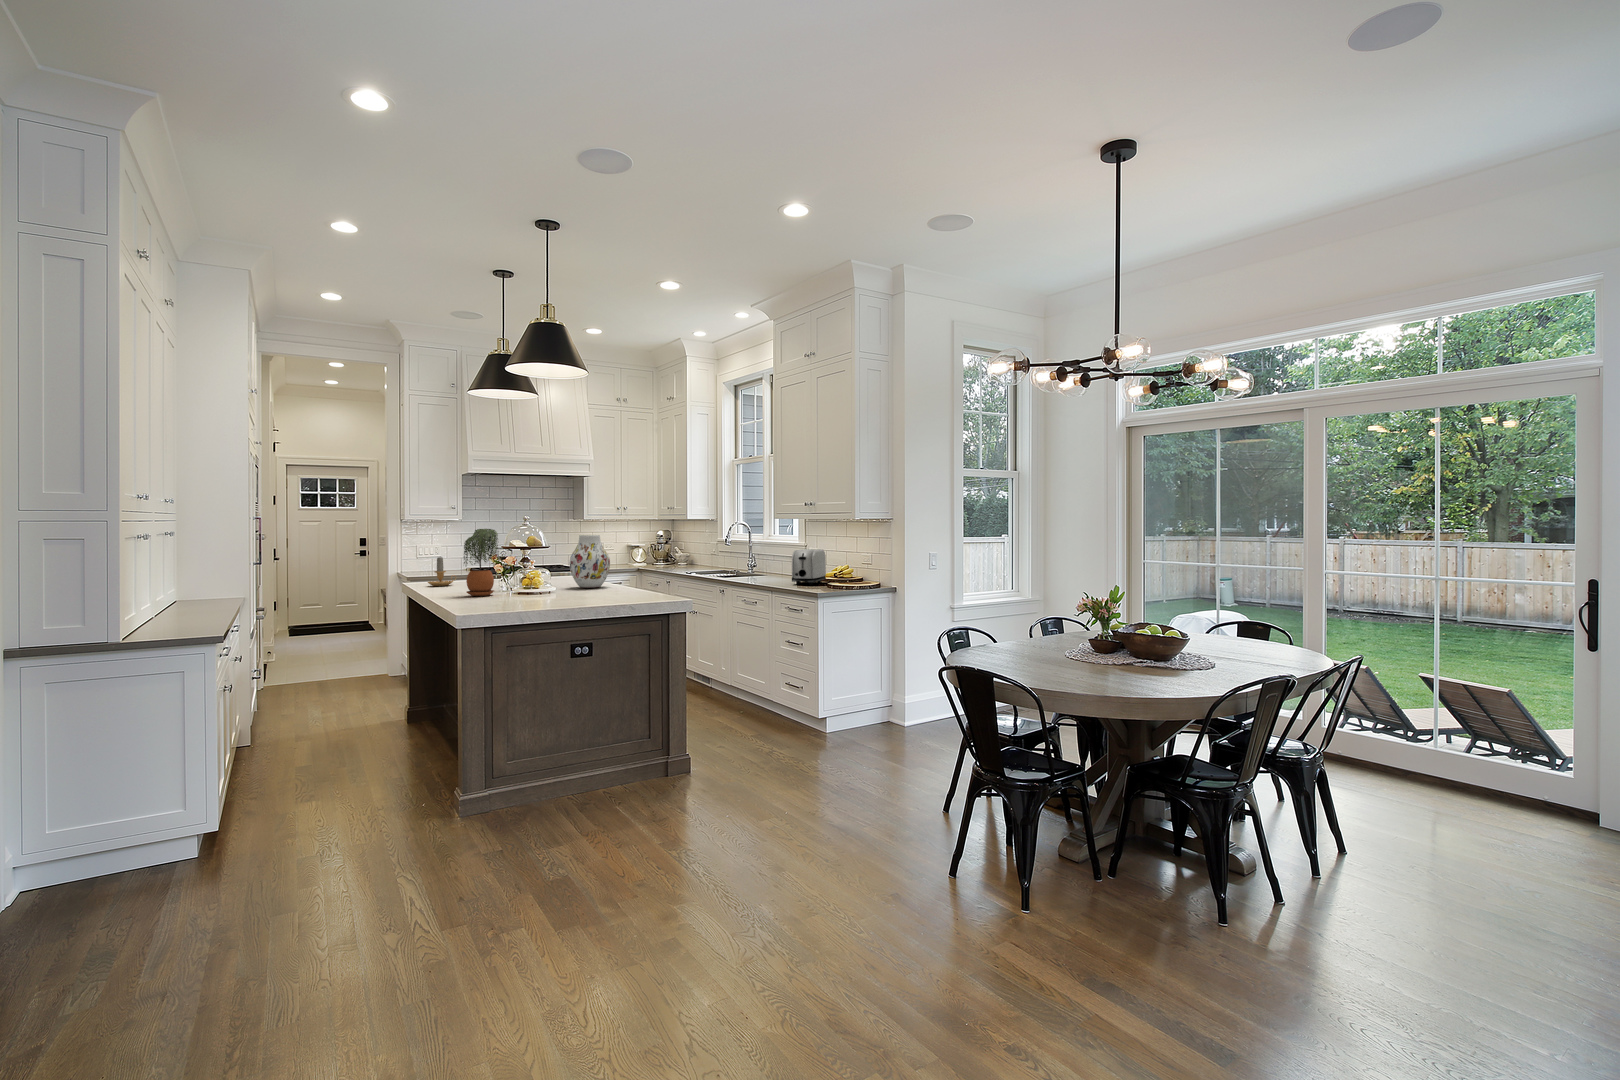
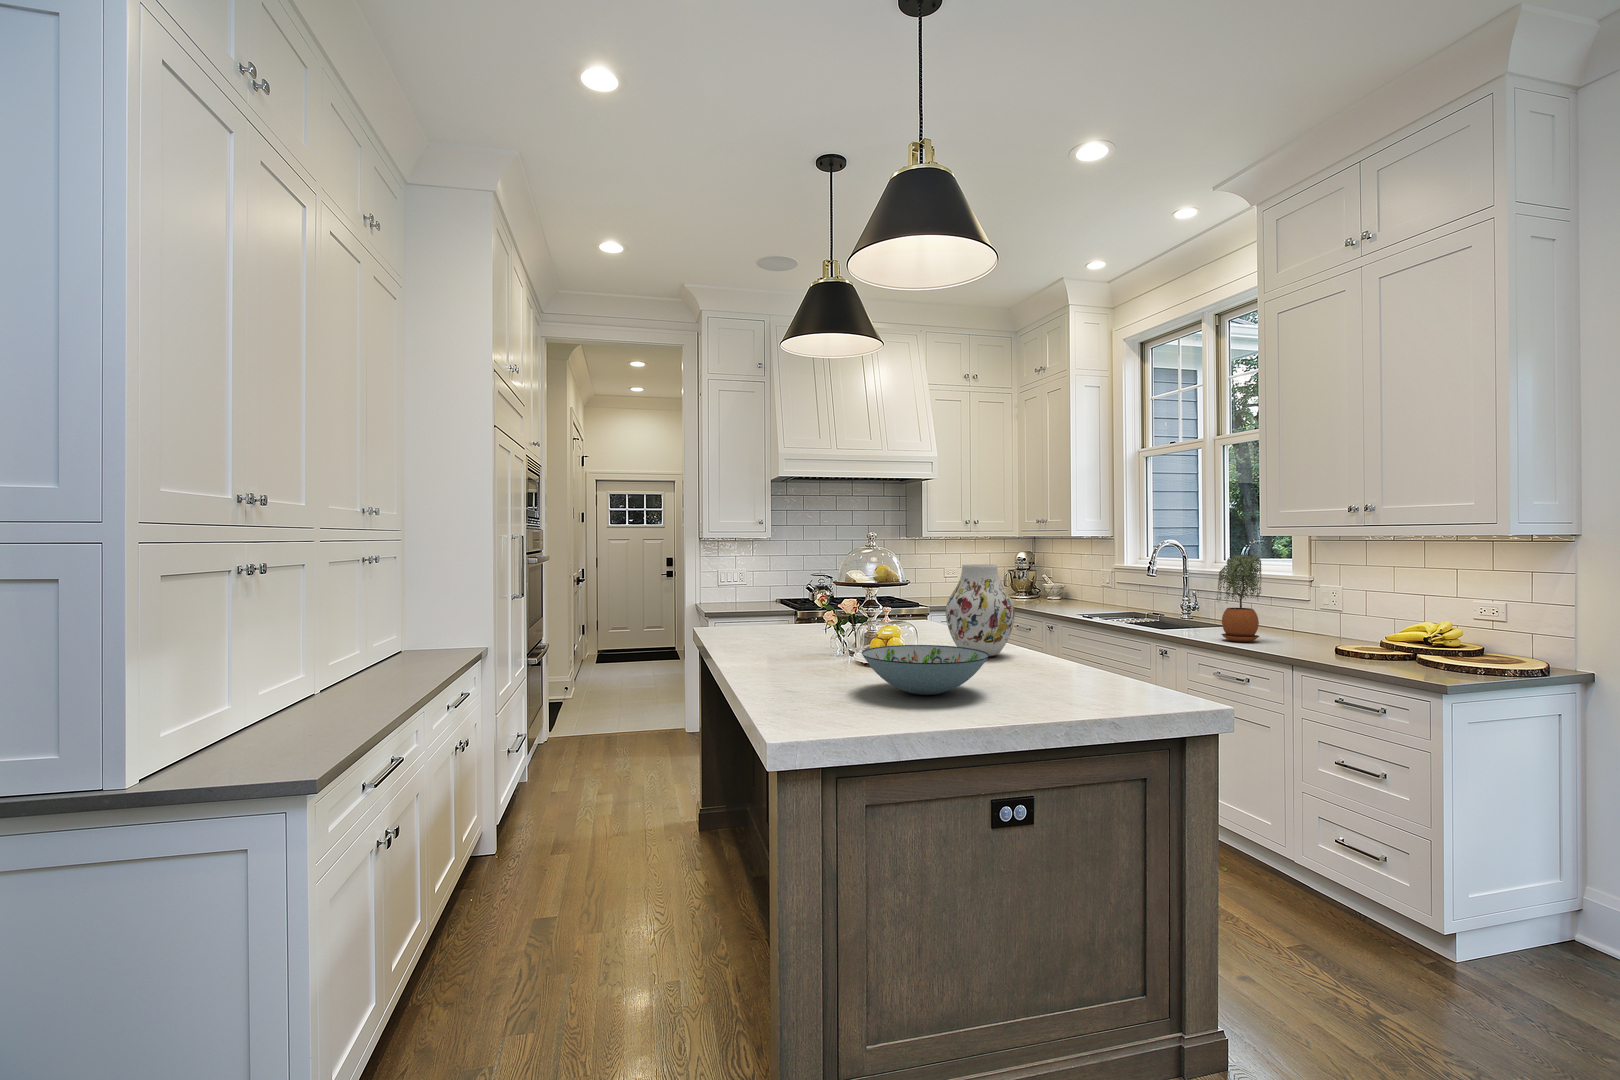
potted plant: present [464,529,499,596] -> present [1217,555,1261,642]
toaster: present [792,549,826,585] -> none [1345,593,1405,664]
candle: present [428,557,456,586] -> none [730,592,768,638]
decorative bowl: none [507,578,578,601] -> present [862,645,989,695]

